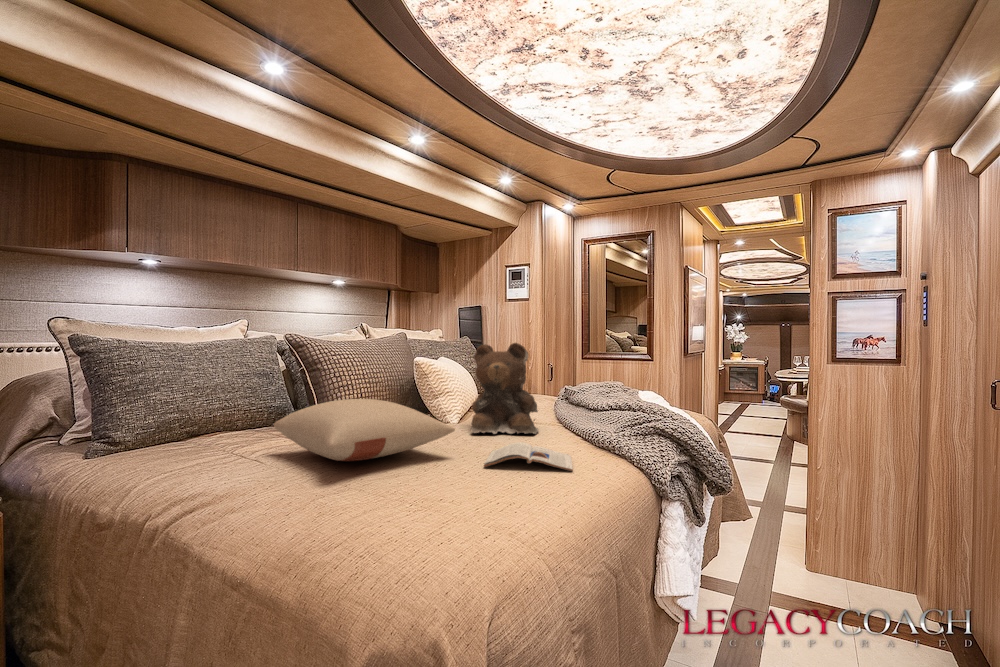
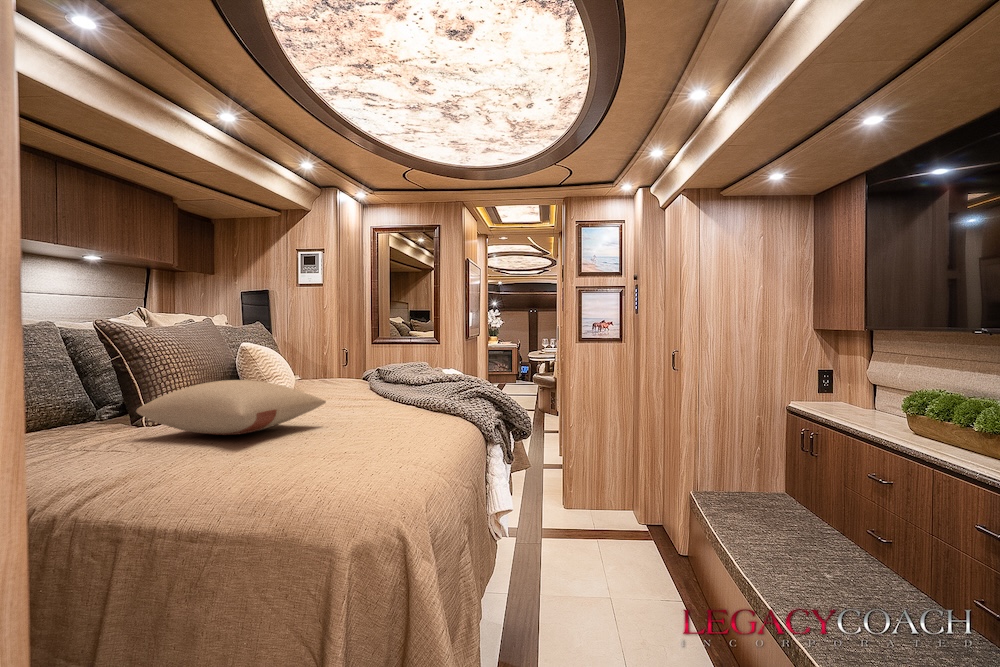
teddy bear: present [471,343,538,434] -> none [310,327,377,410]
magazine: present [484,442,573,471] -> none [354,409,430,428]

